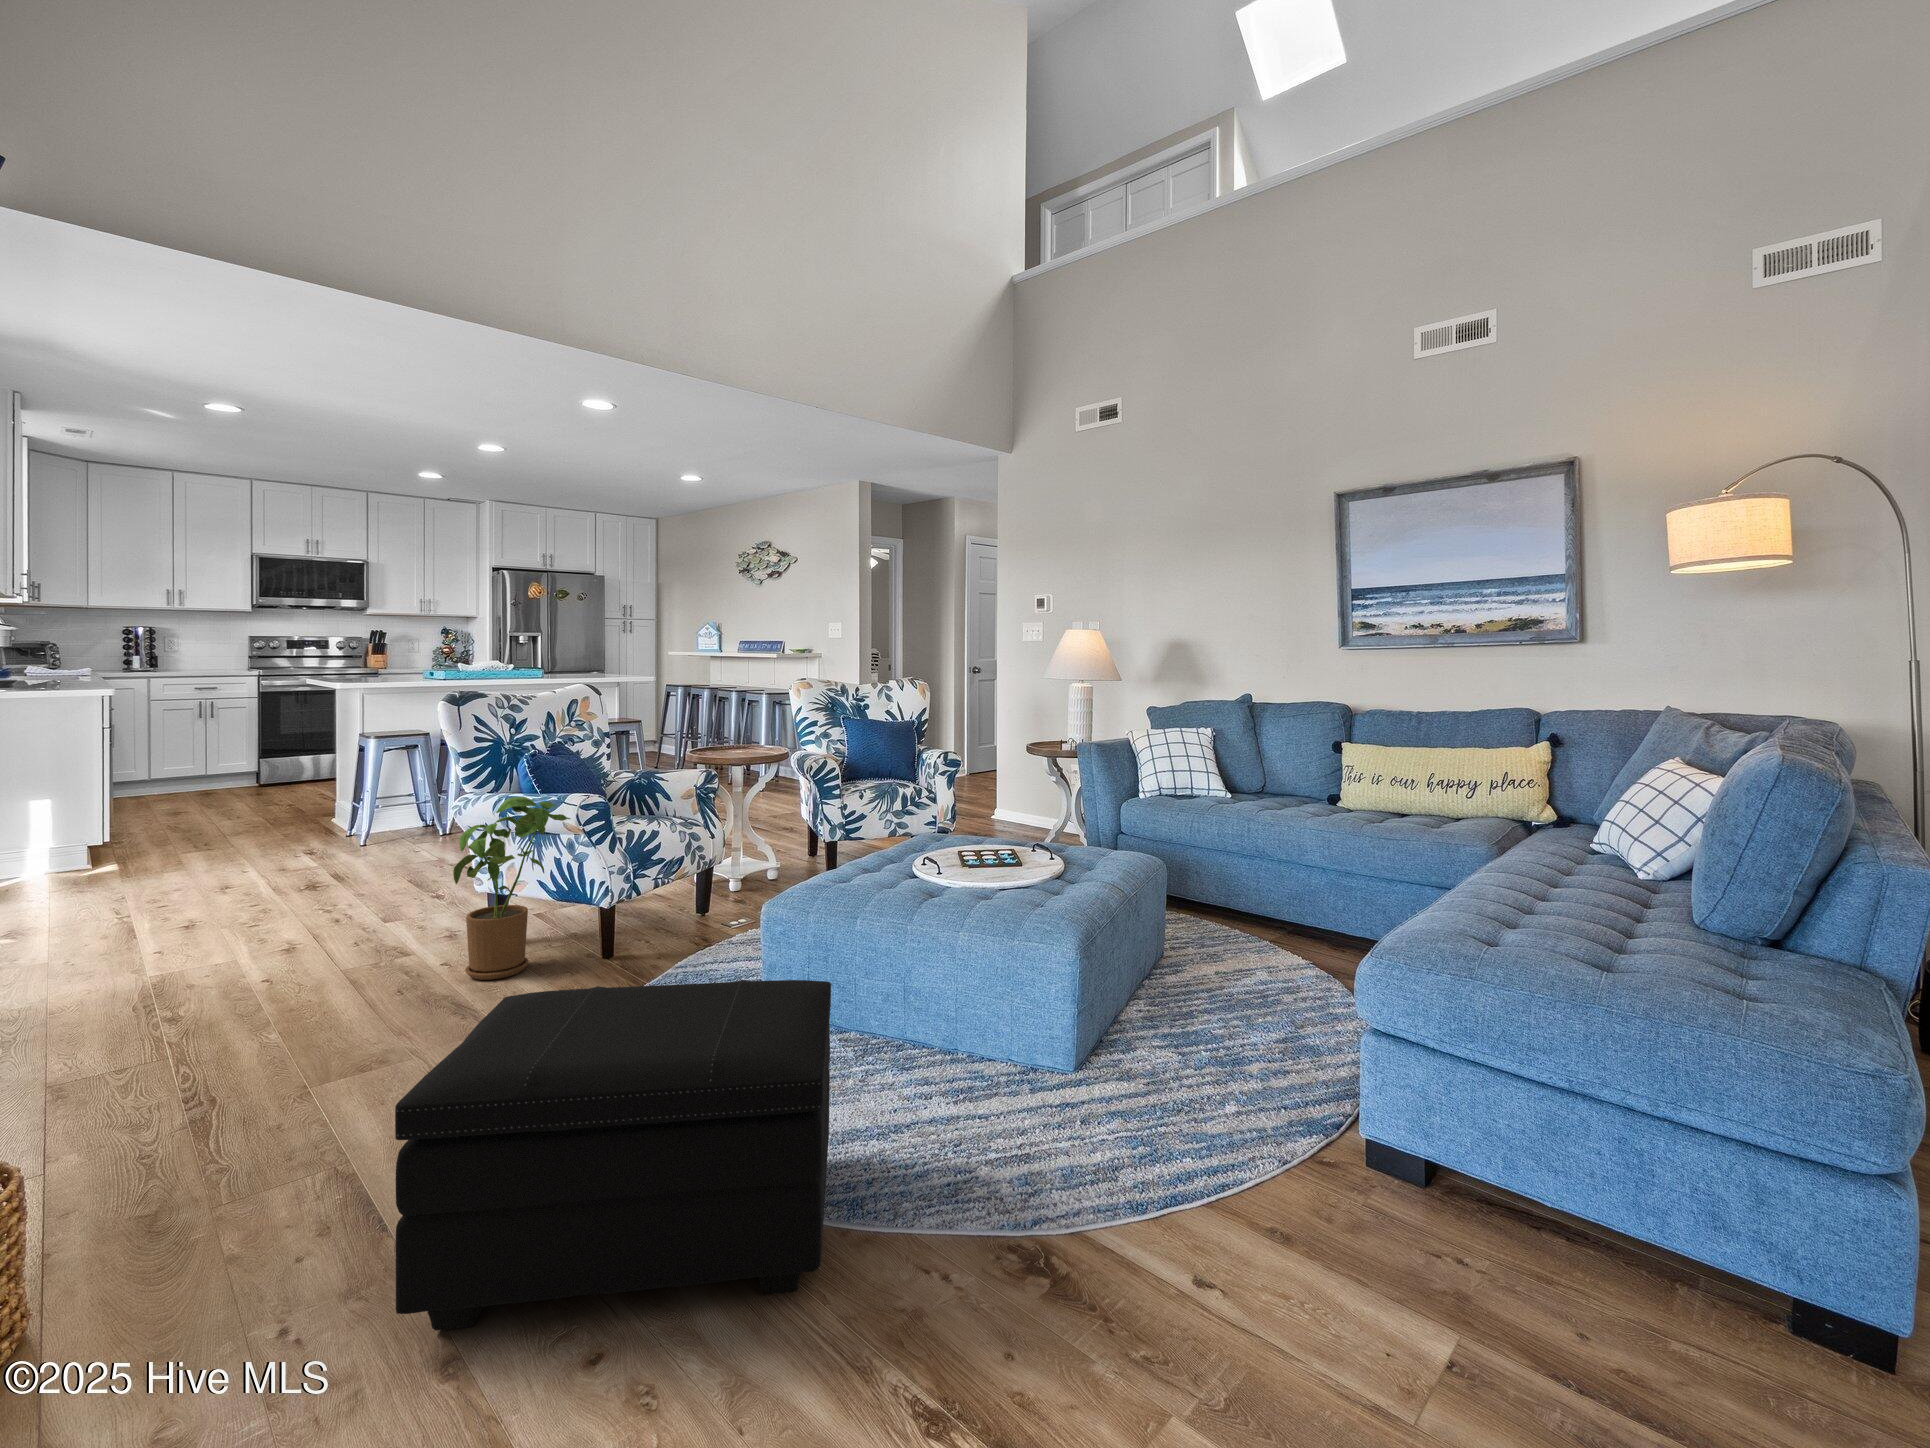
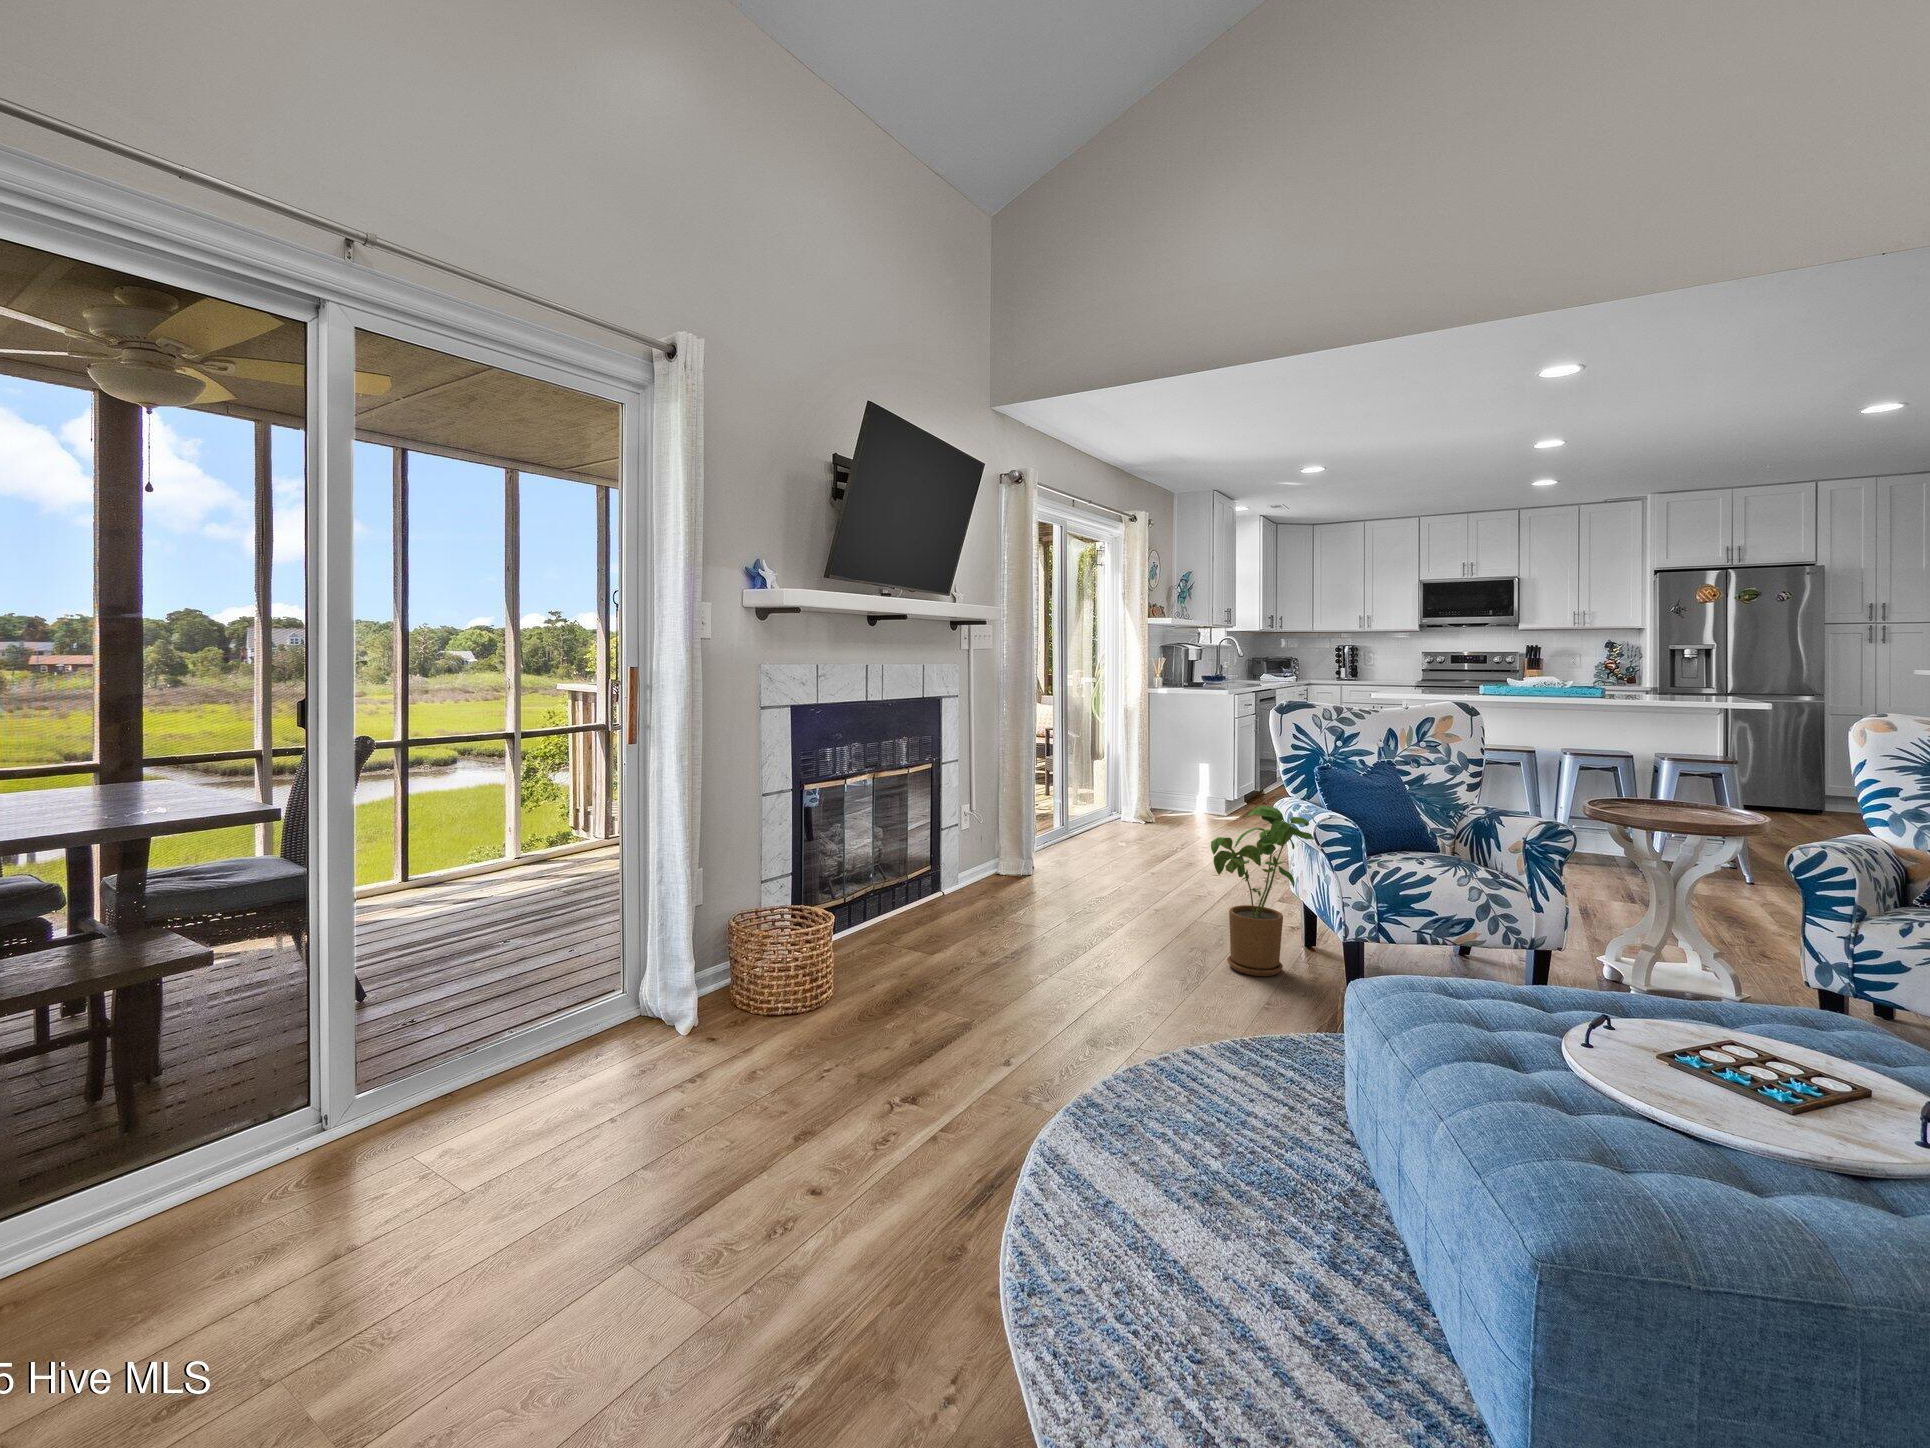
footstool: present [395,980,831,1330] -> none [804,940,1113,1282]

